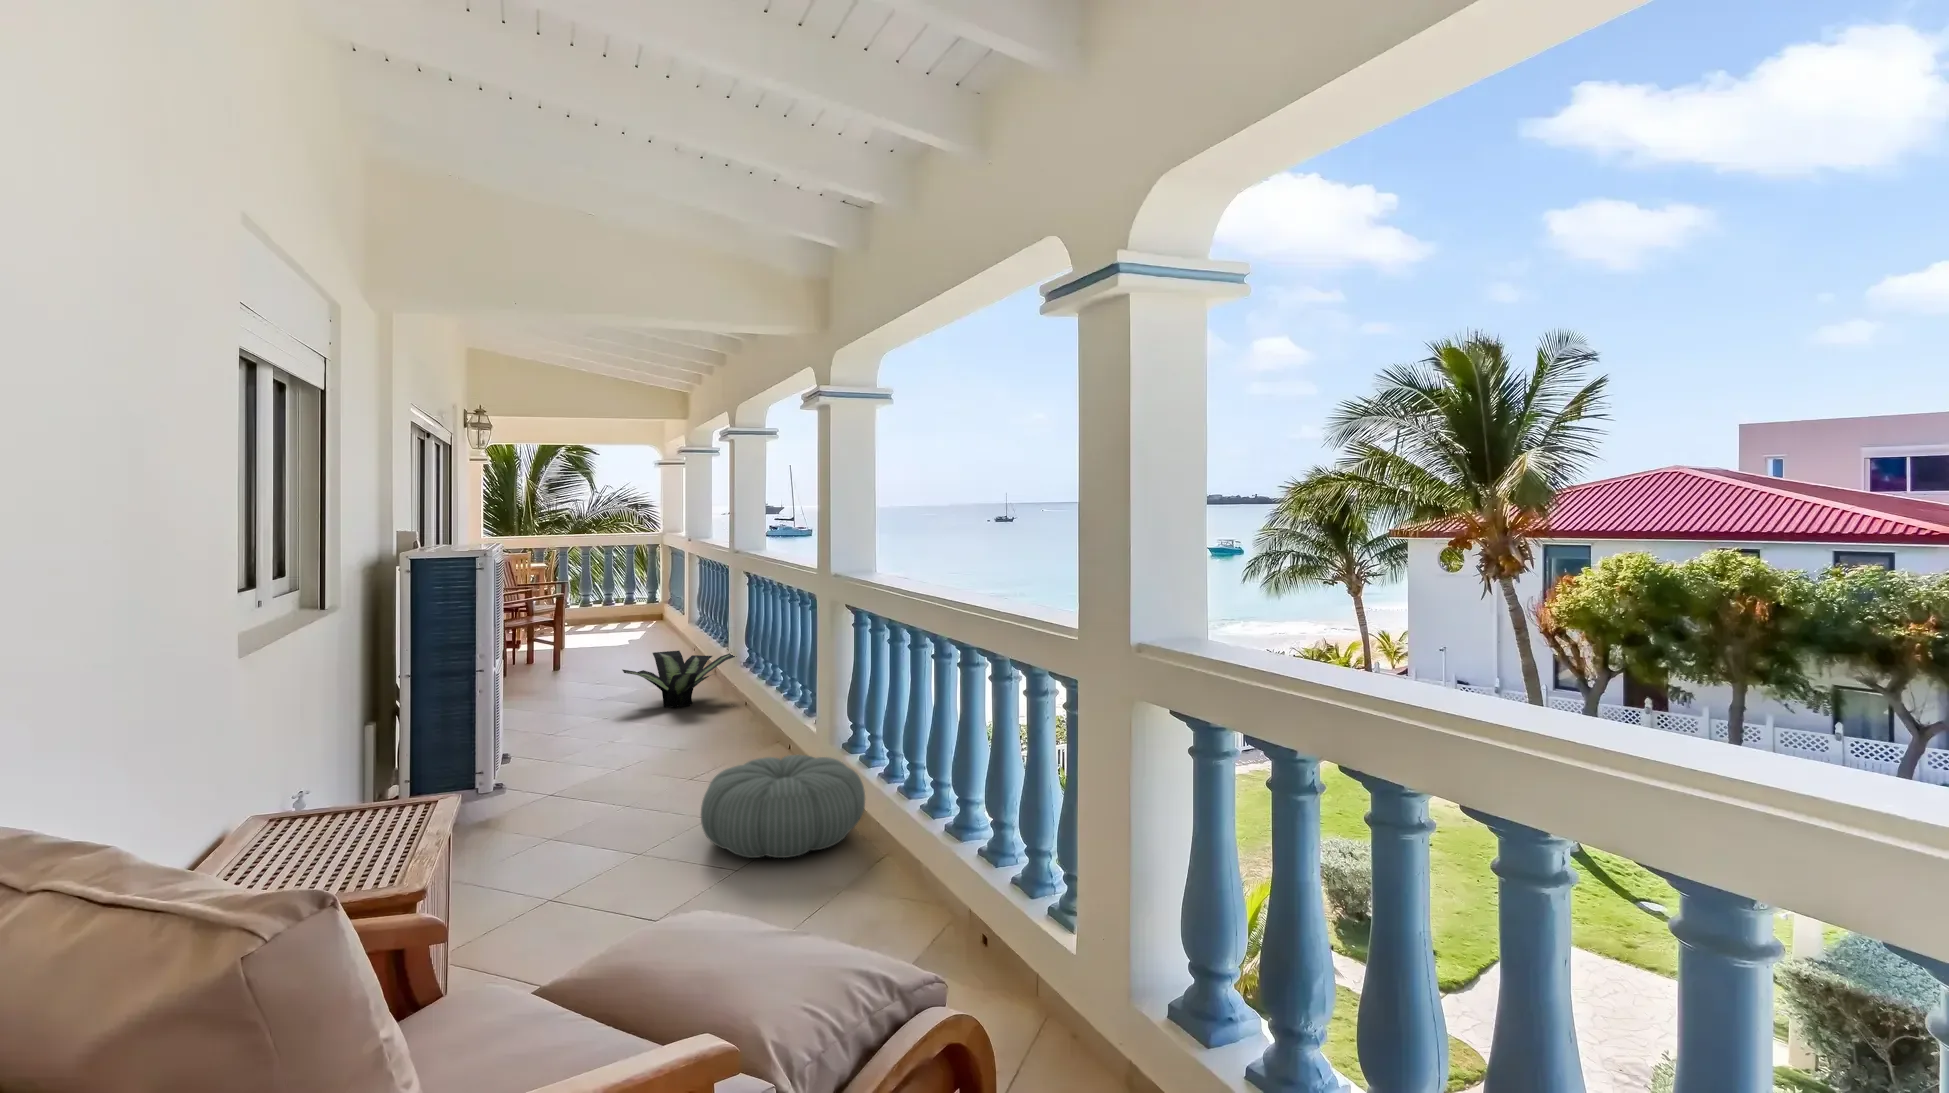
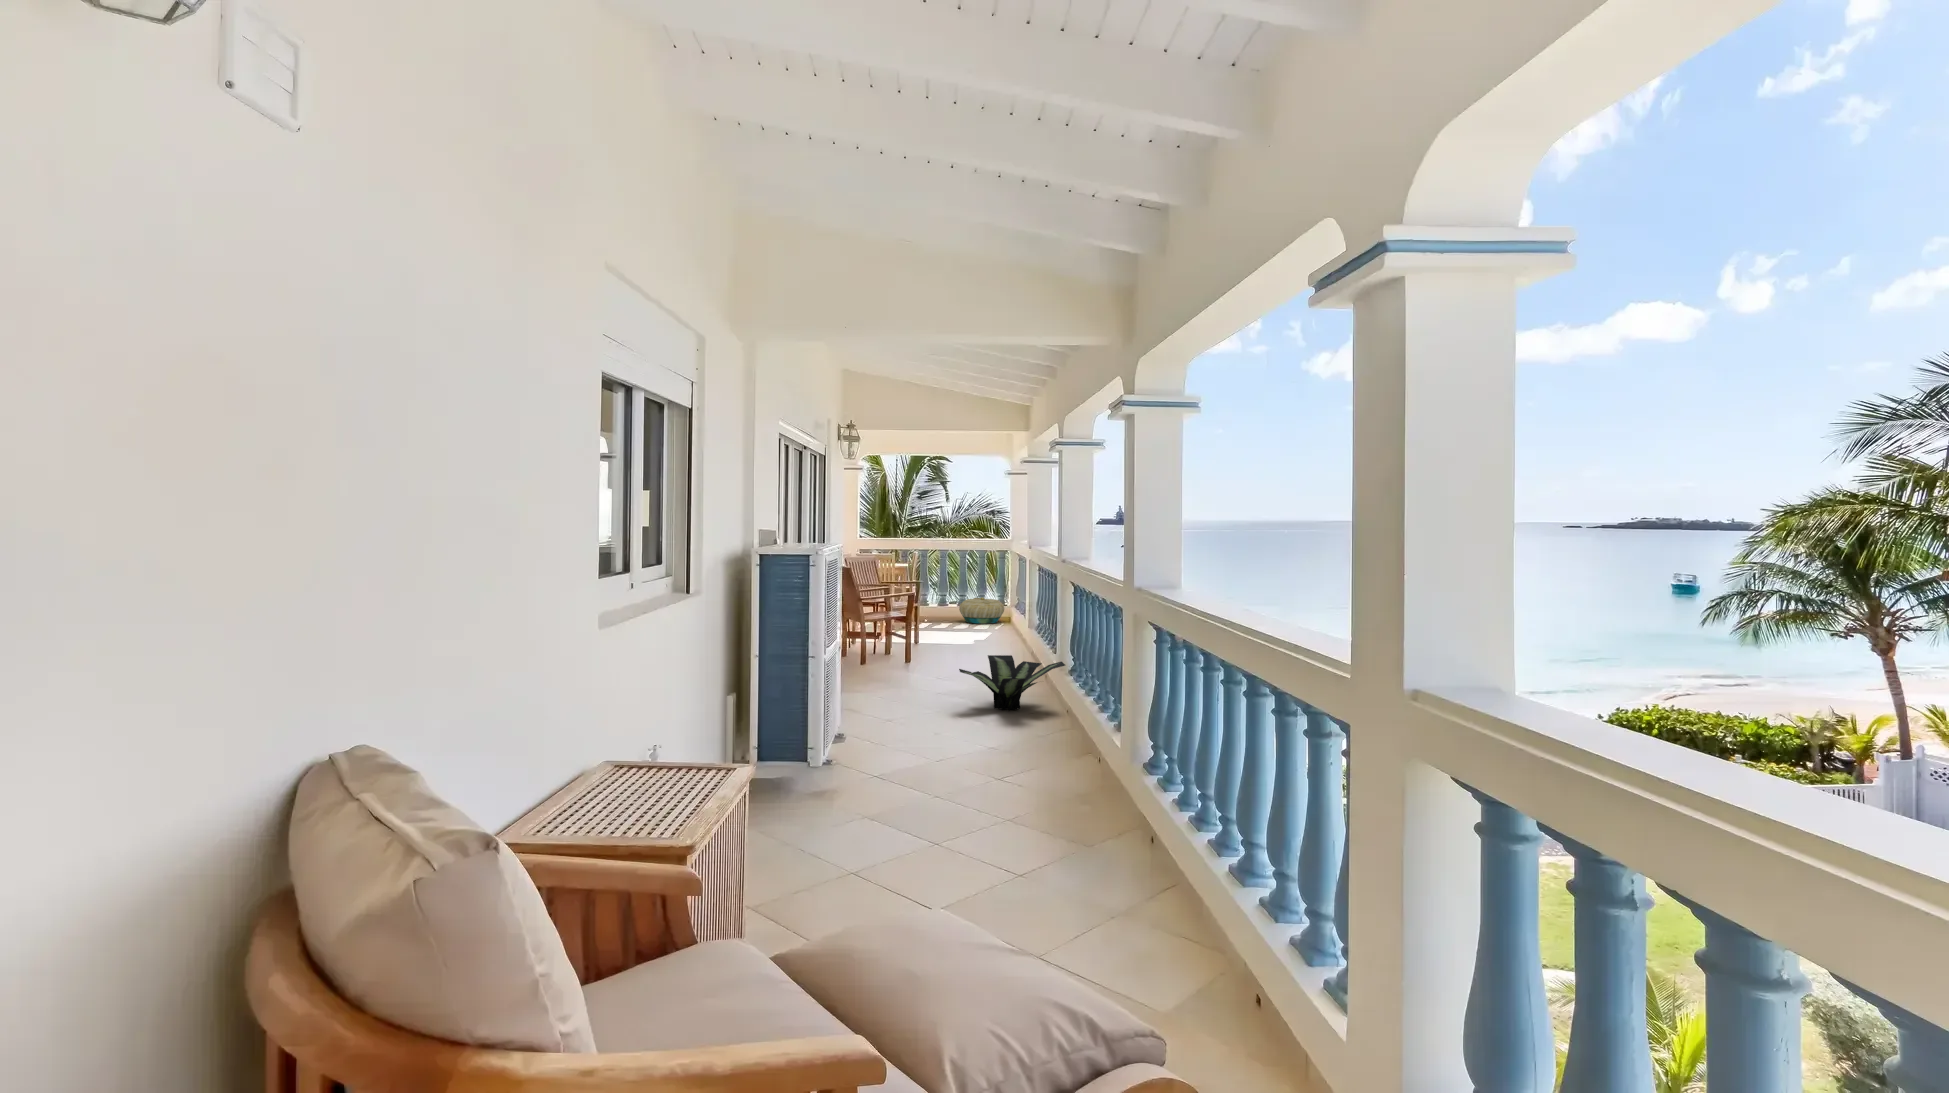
basket: none [607,595,657,622] -> present [959,597,1004,624]
pouf: present [701,755,865,858] -> none [1003,765,1158,862]

